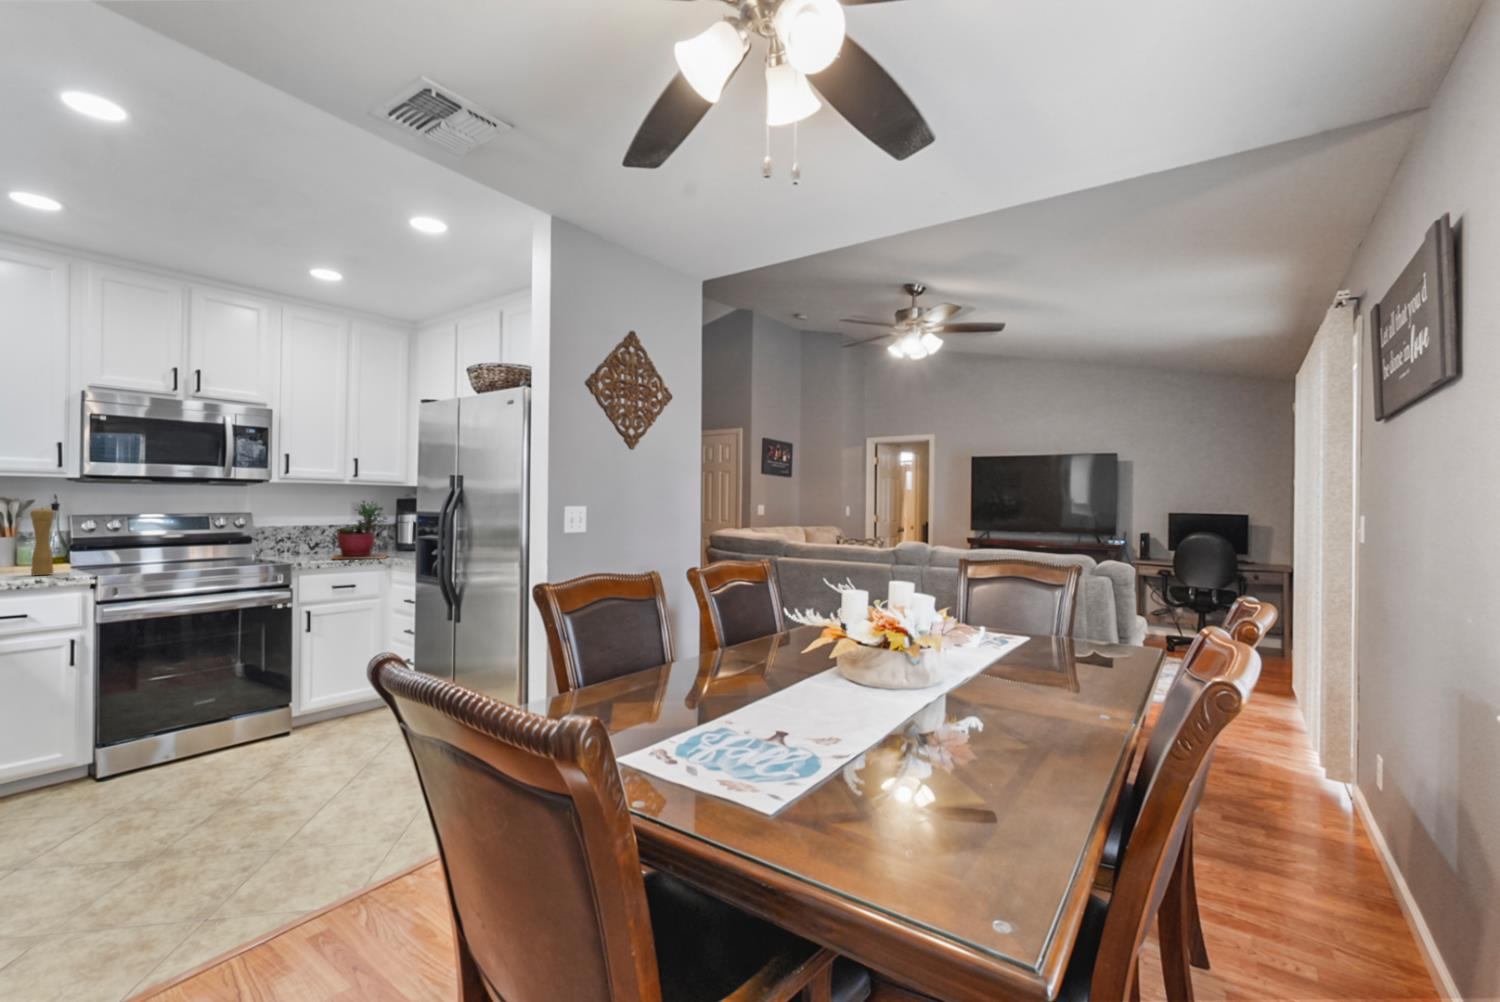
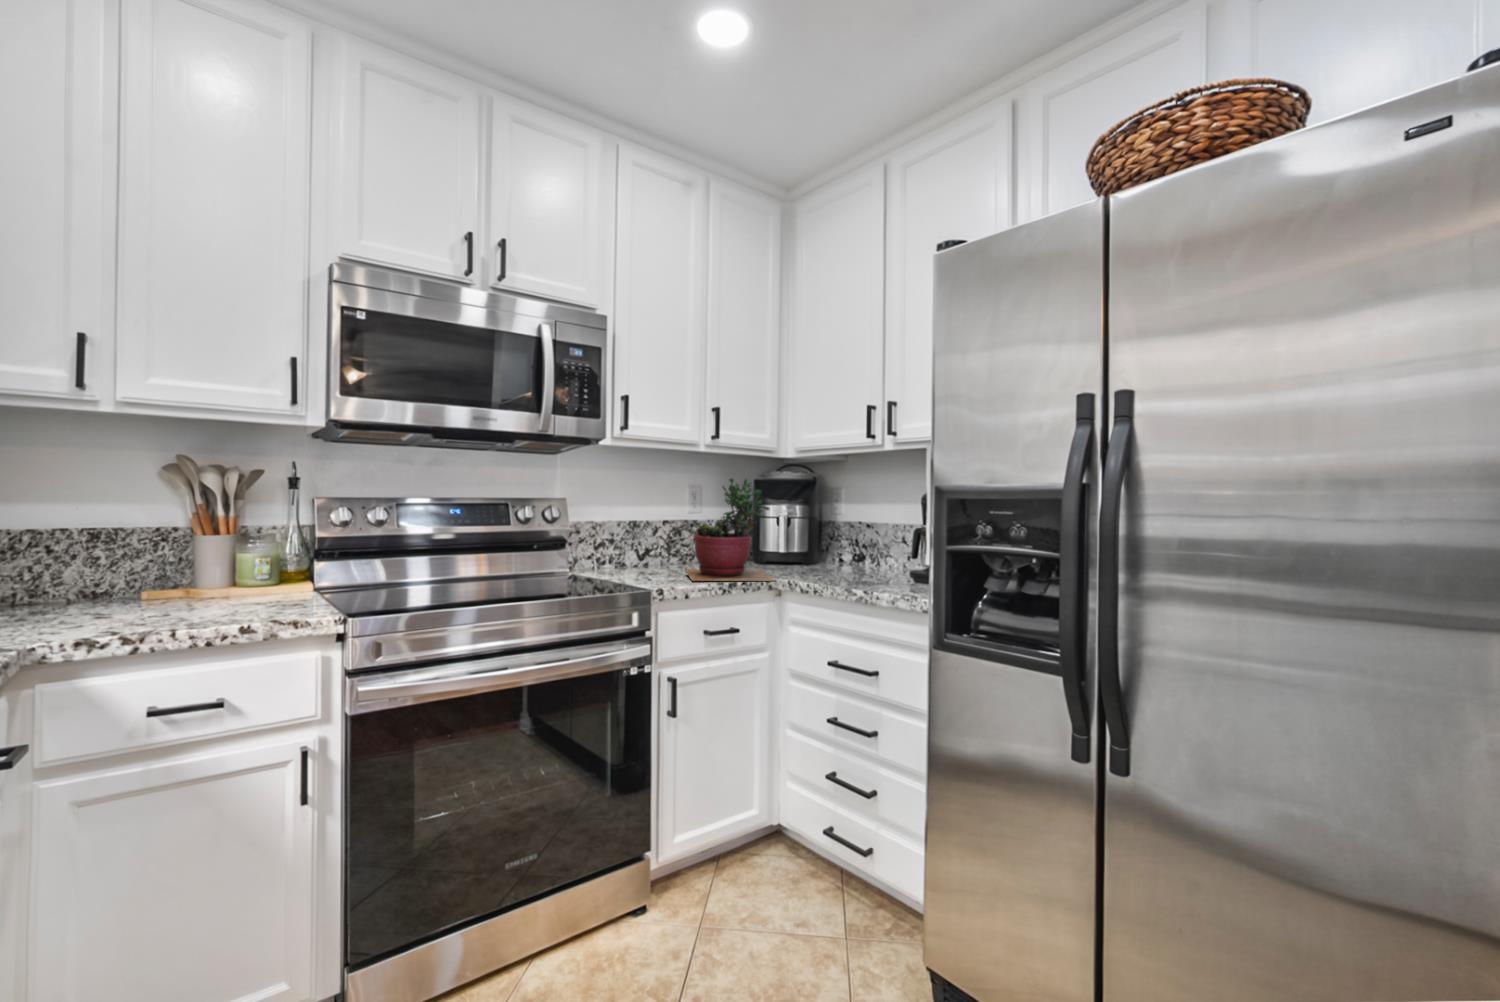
pepper mill: present [30,508,54,575] -> none [244,480,283,610]

